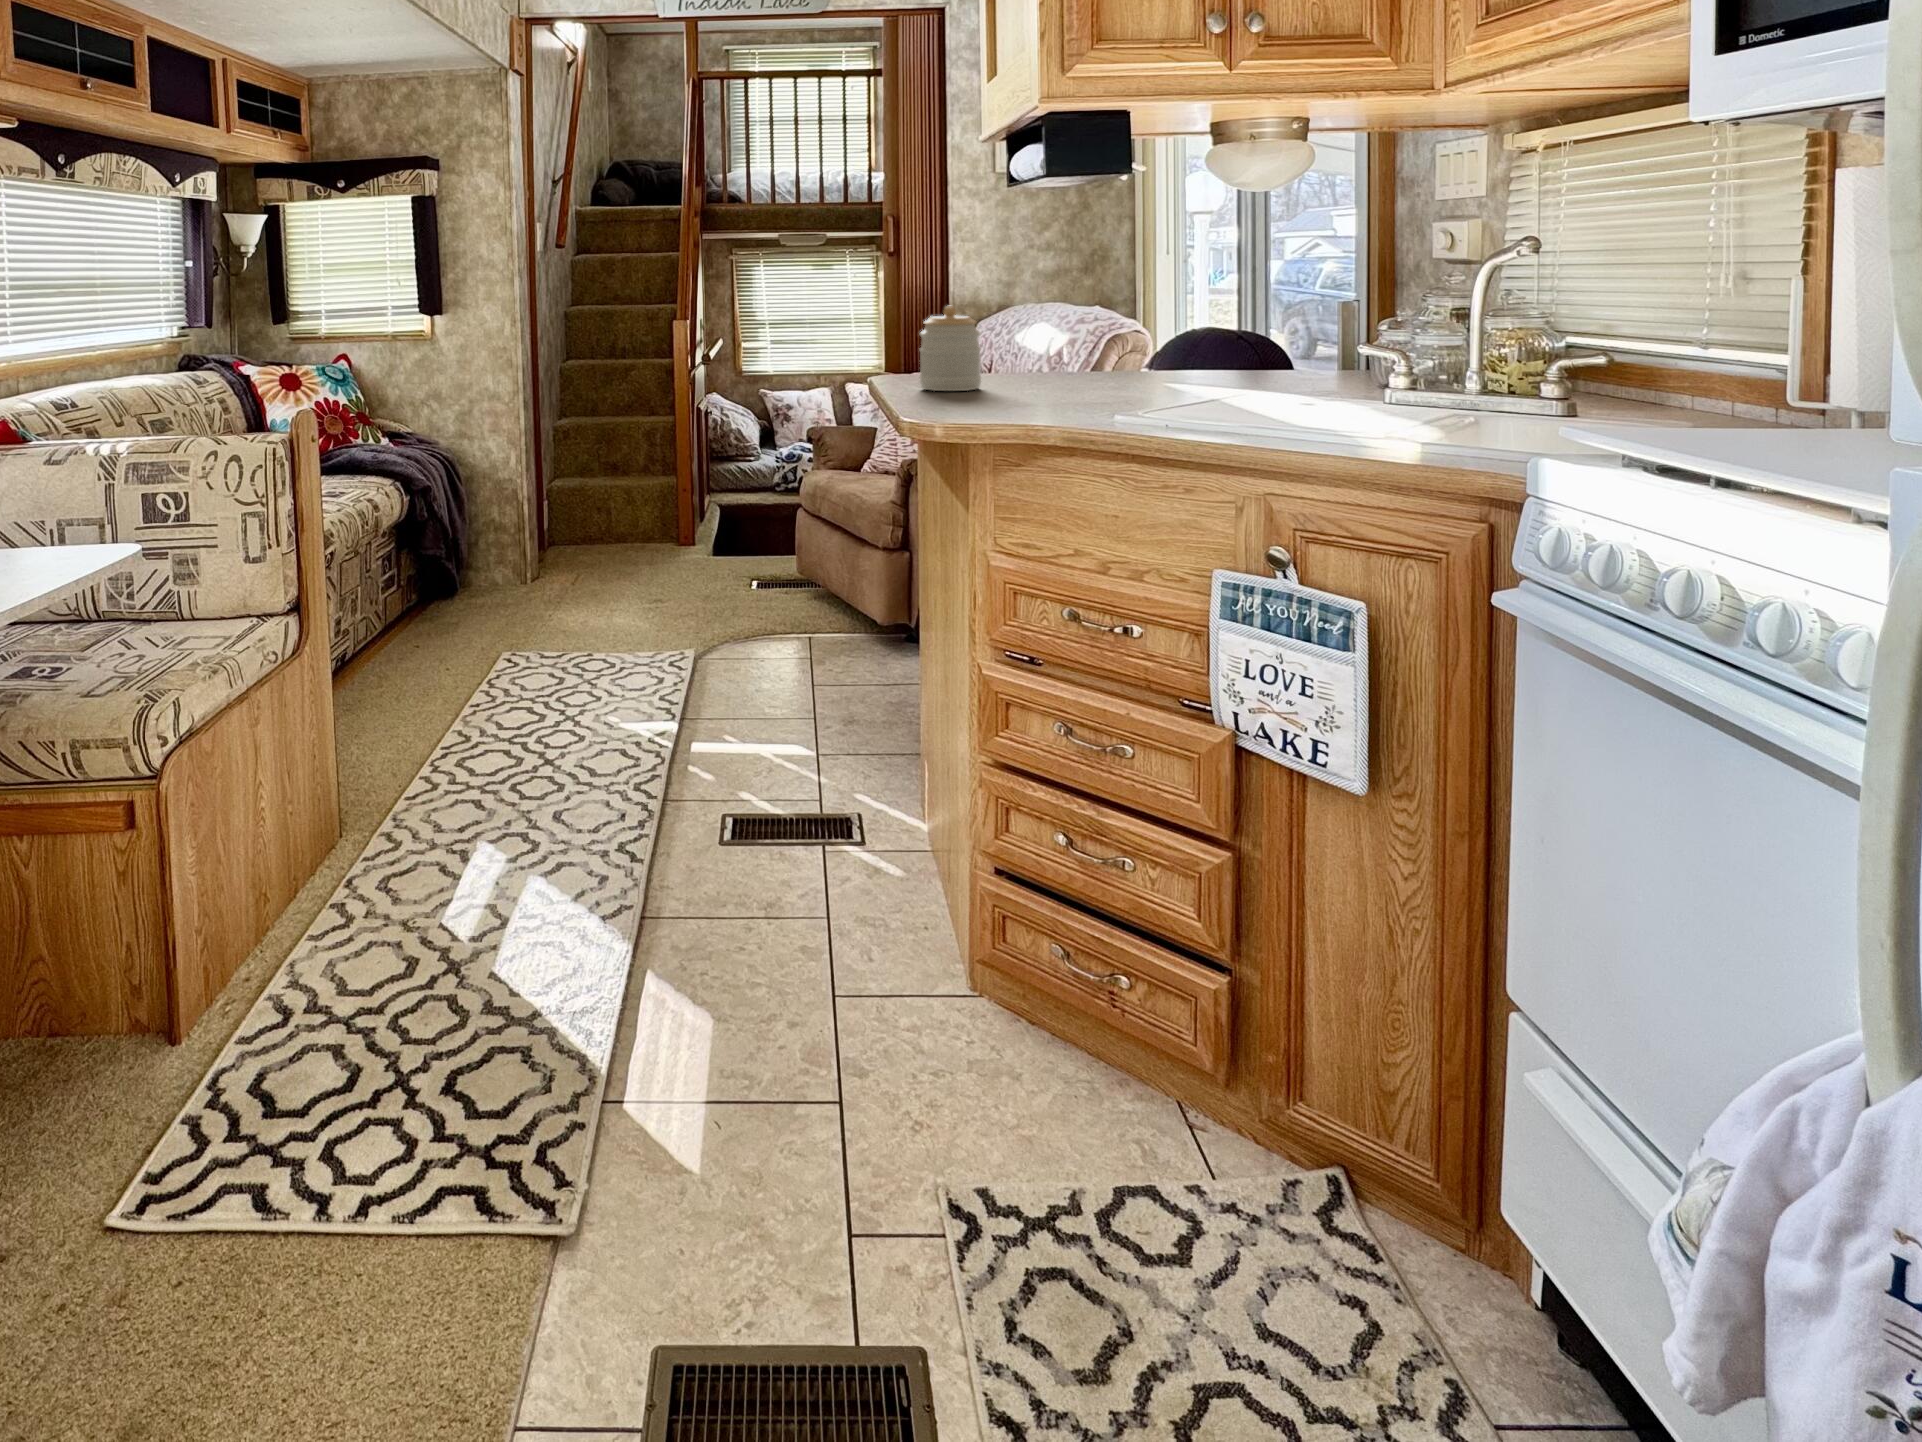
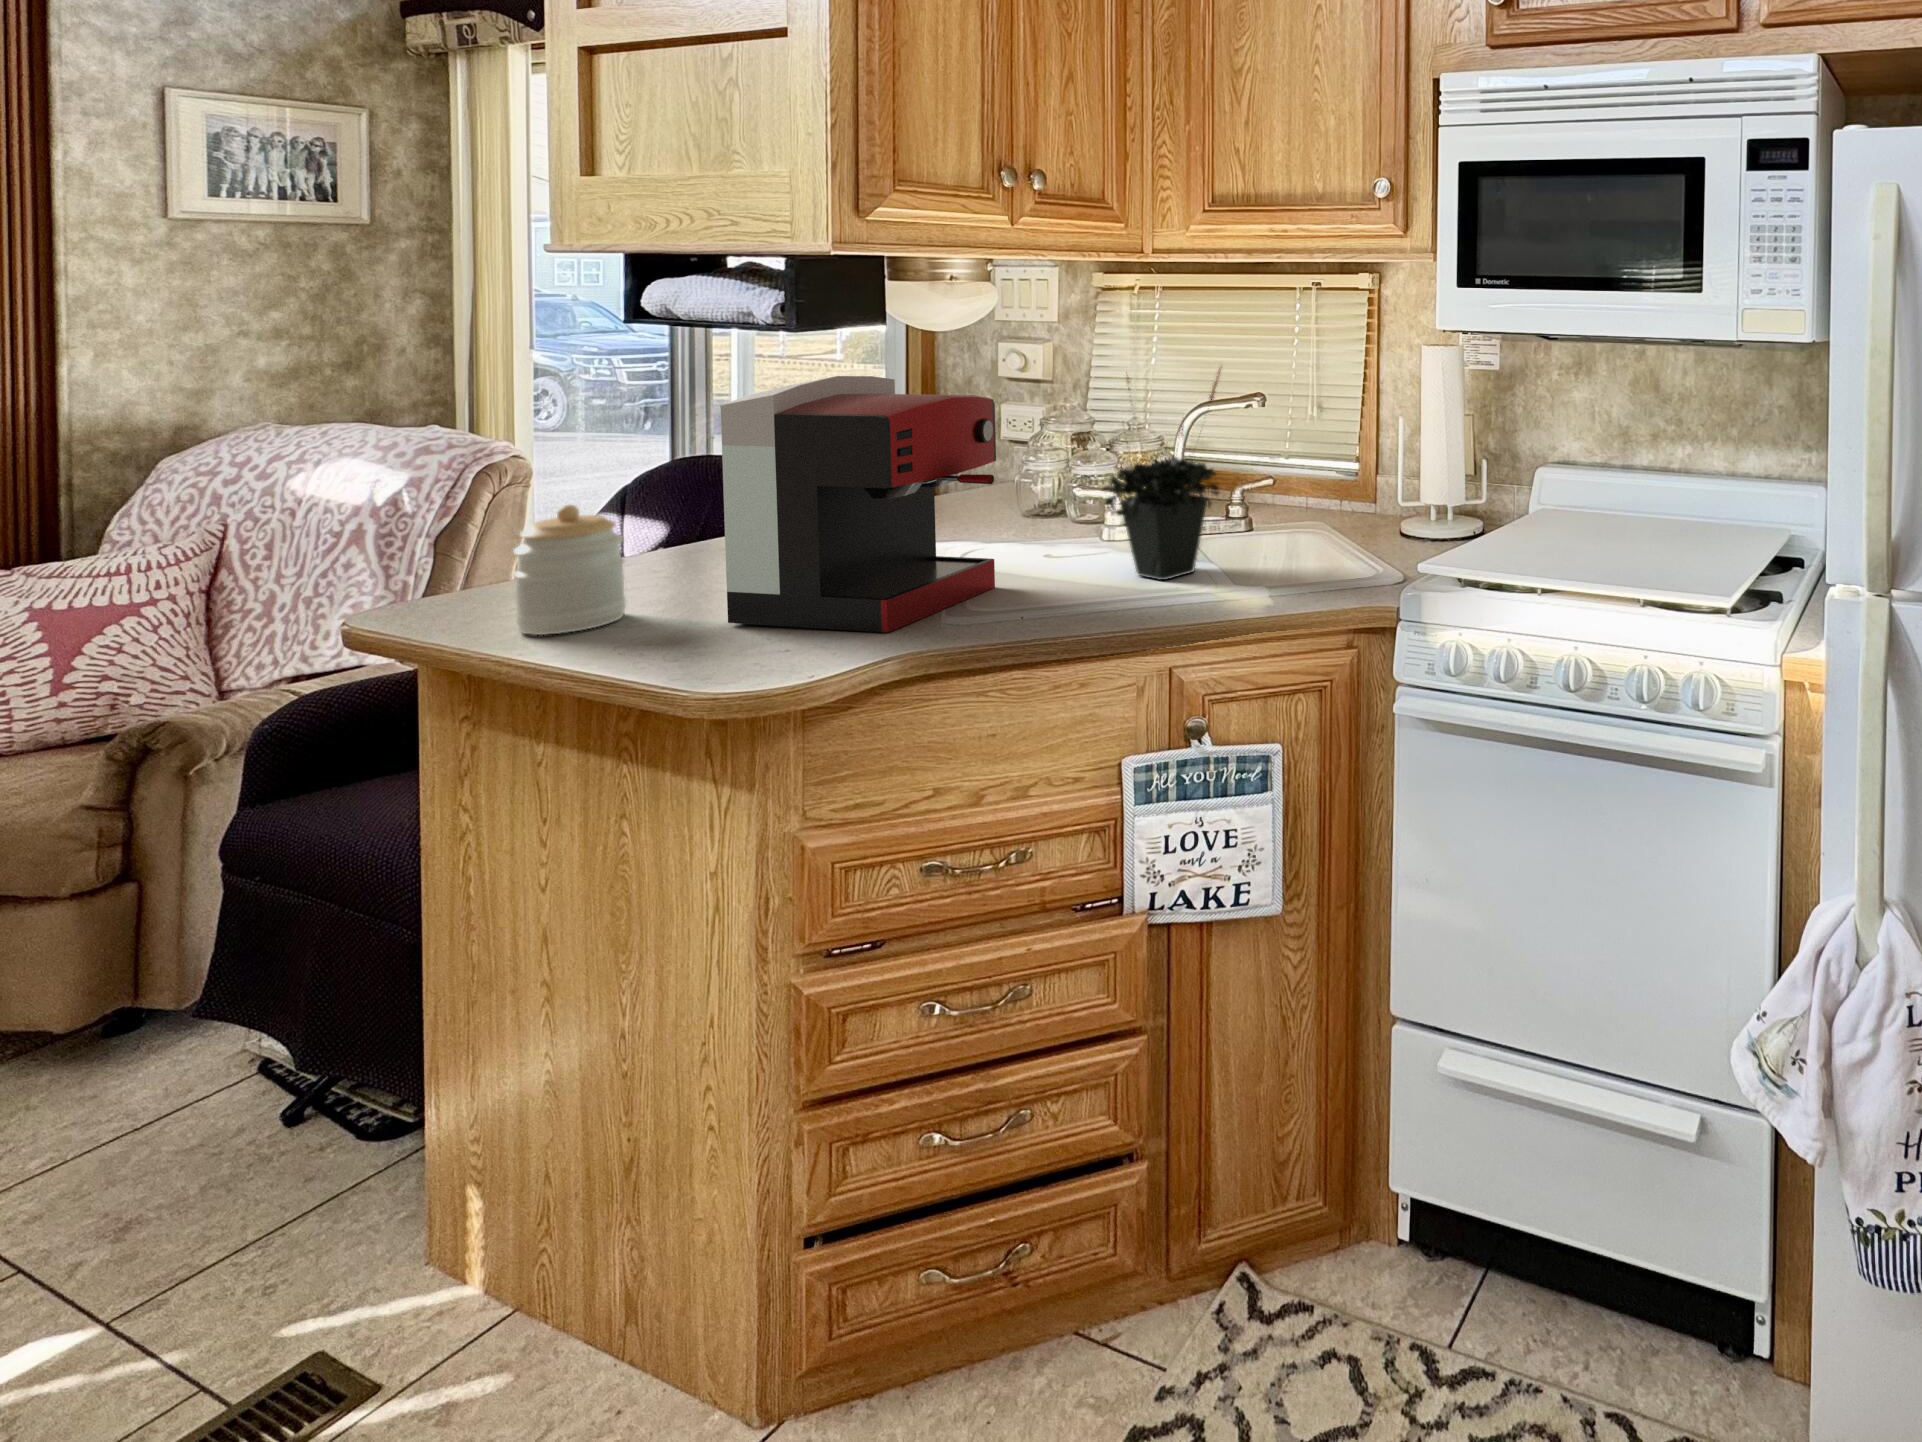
potted plant: none [1282,187,1417,423] -> present [1103,366,1222,580]
coffee maker: none [1004,211,1202,414] -> present [720,376,996,633]

